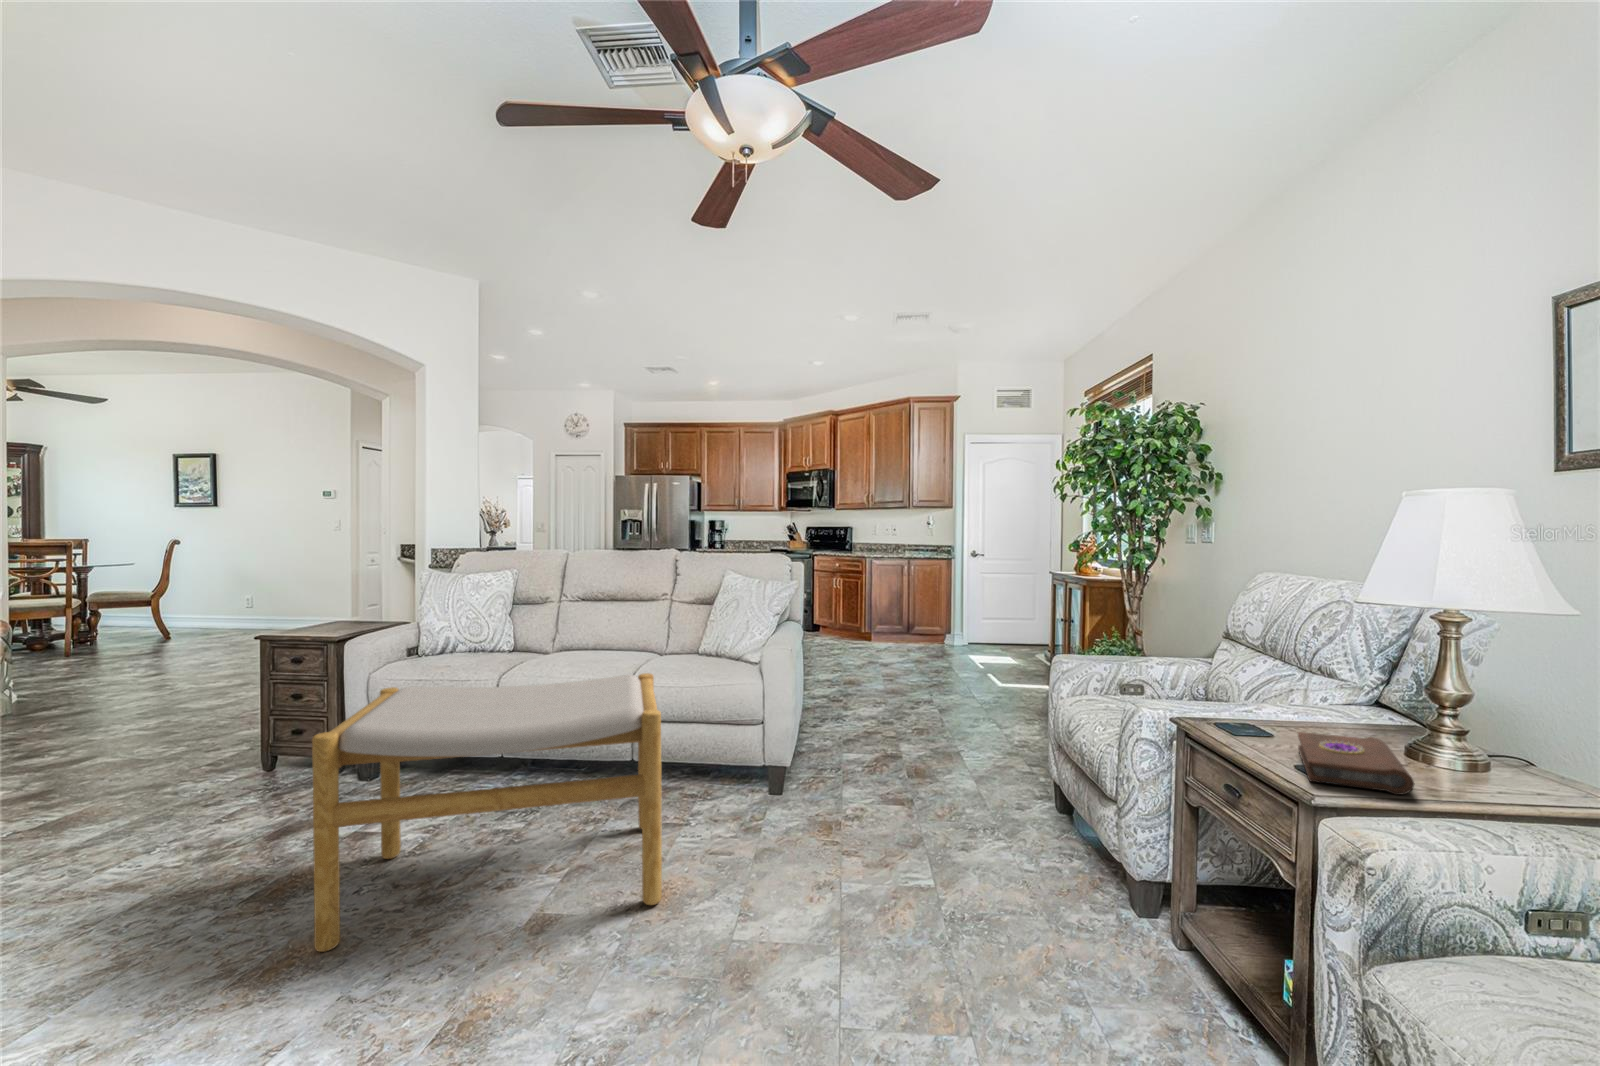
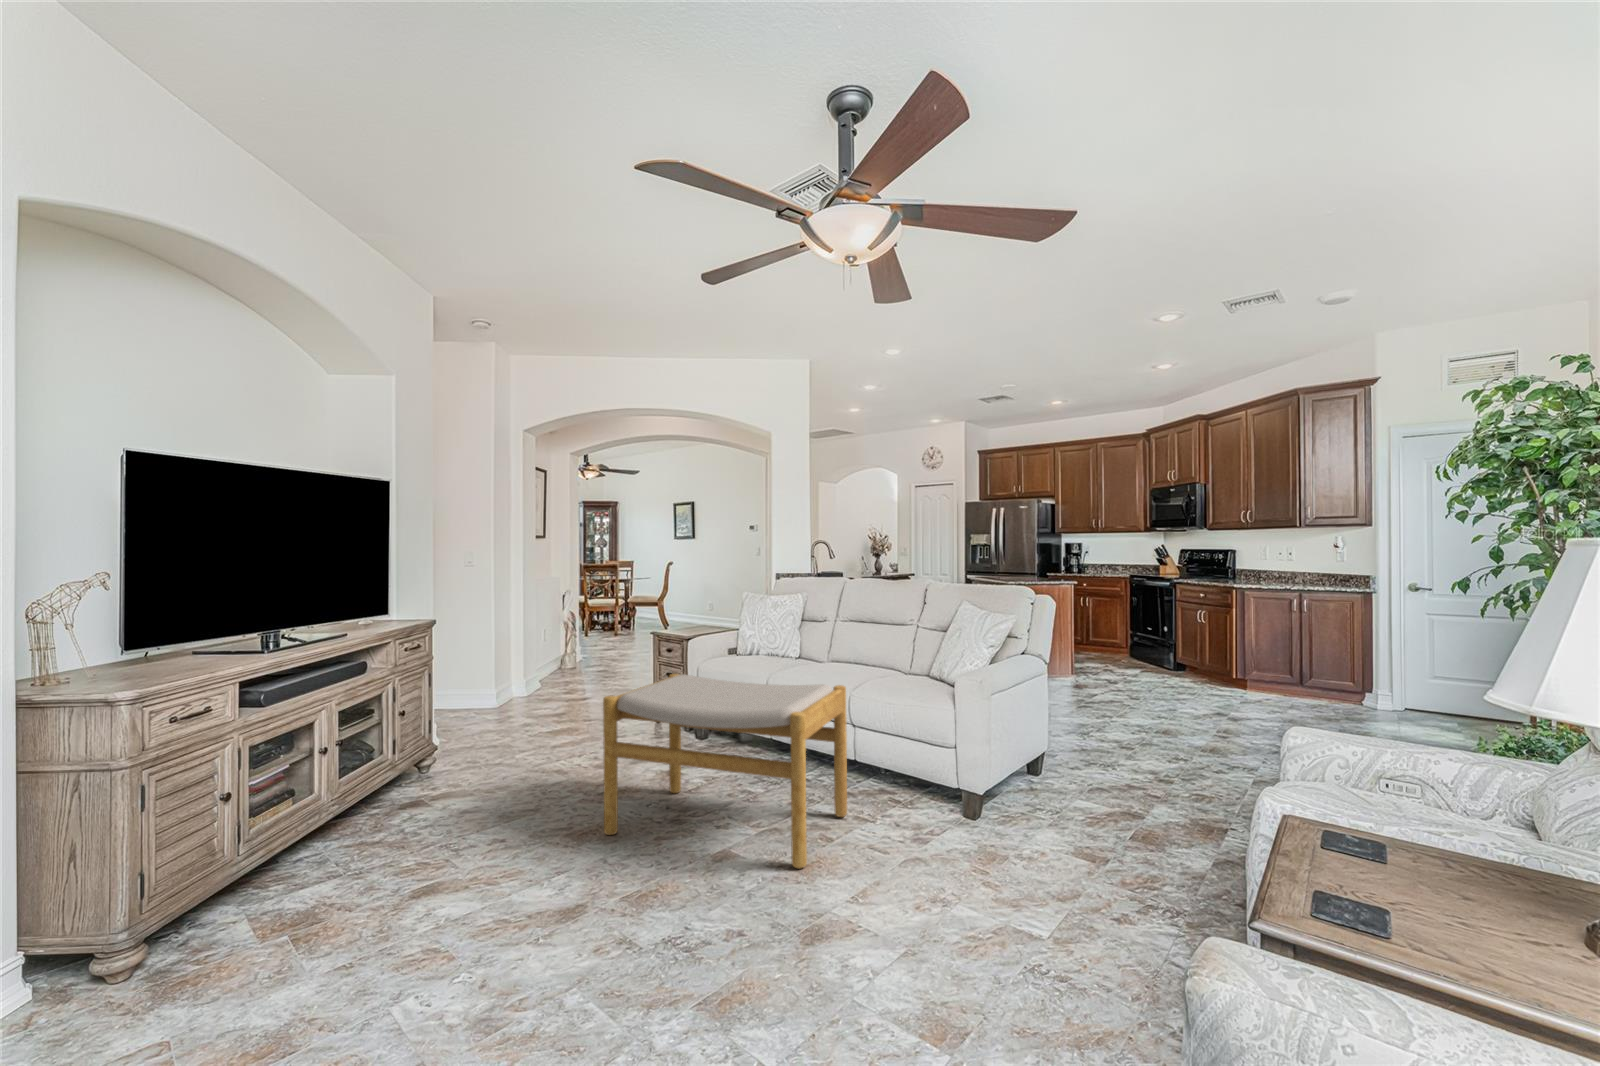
book: present [1298,732,1414,795] -> none [1330,850,1536,943]

